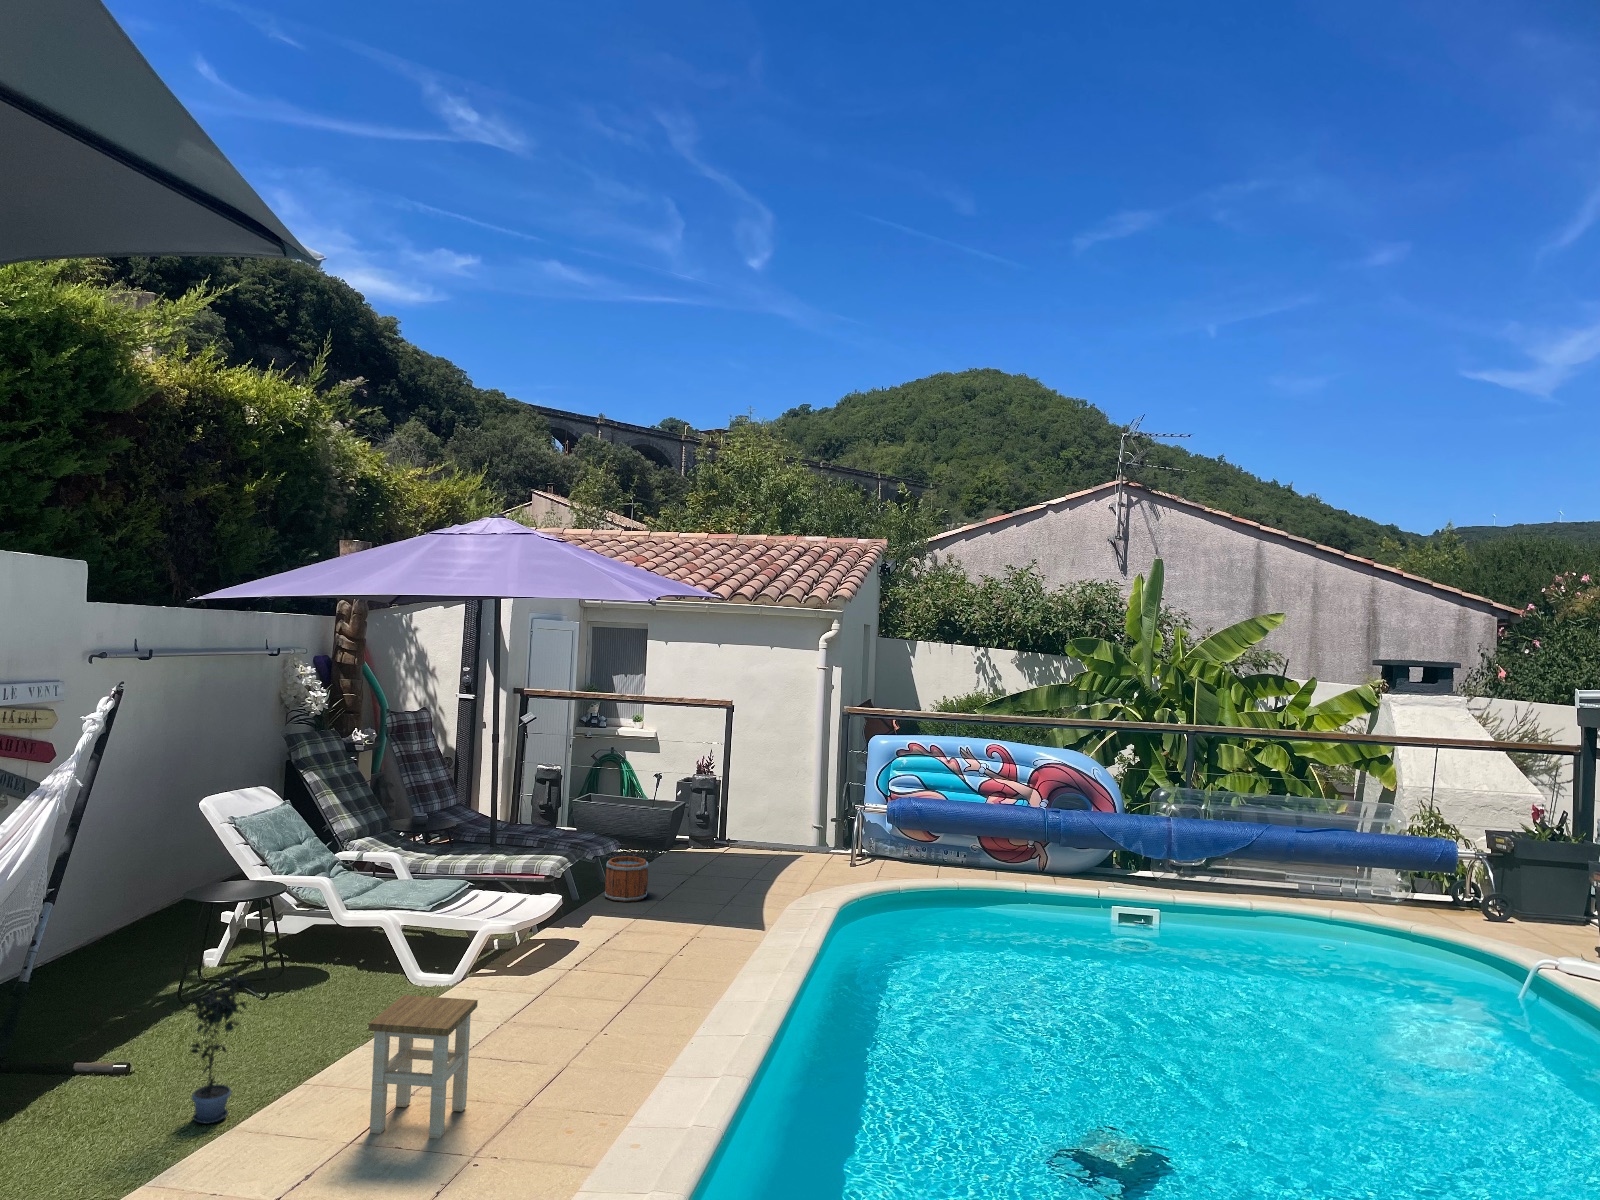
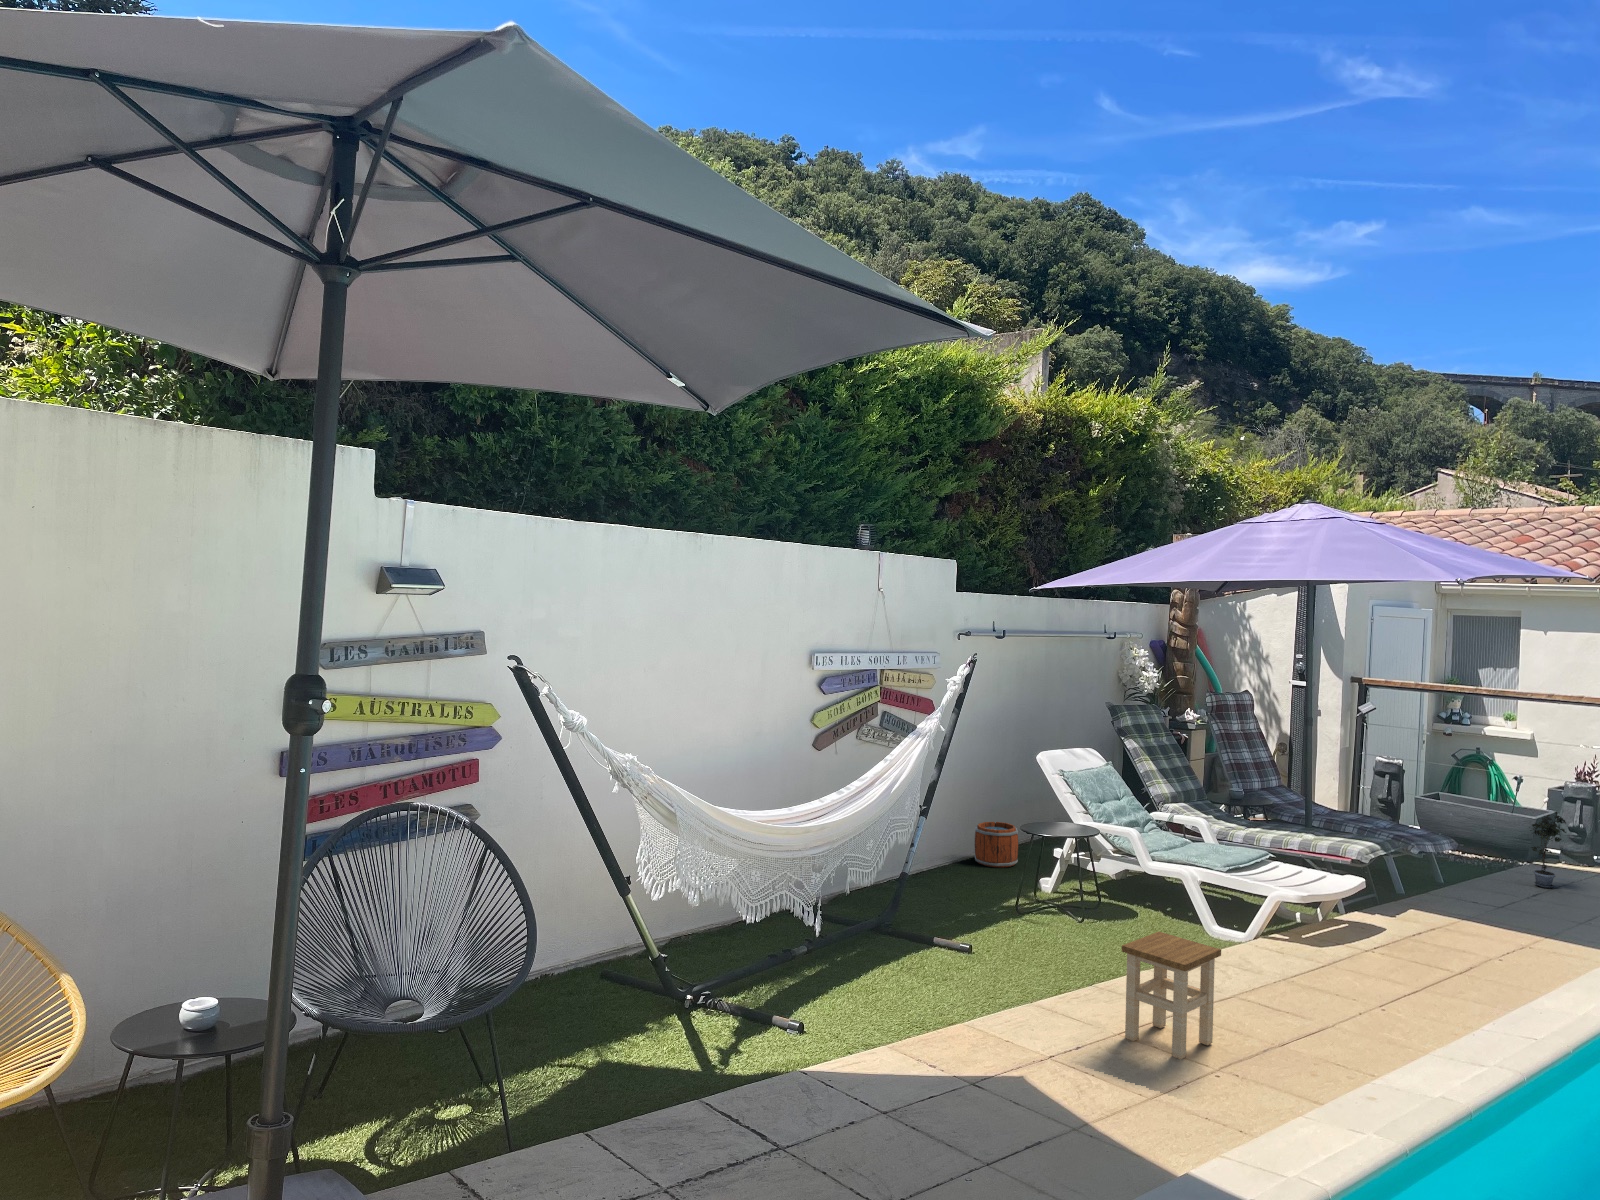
bucket: present [605,856,648,902] -> present [975,822,1018,868]
potted plant: present [191,969,254,1124] -> present [1530,812,1566,888]

